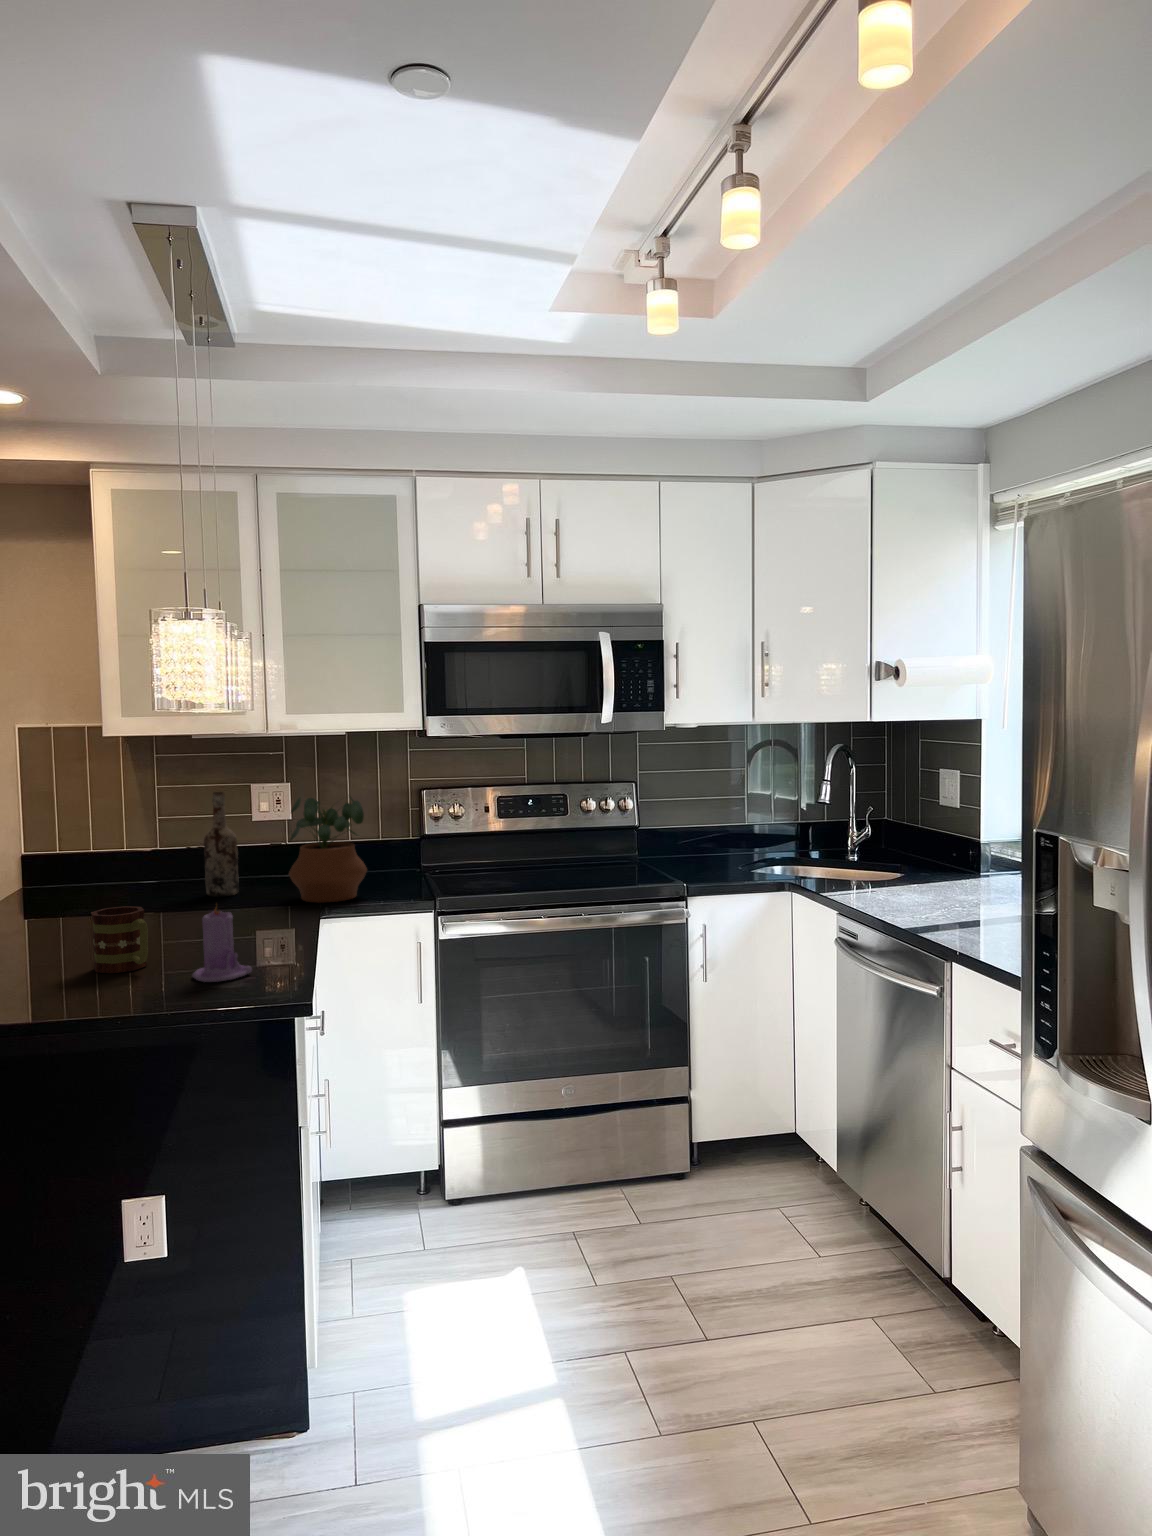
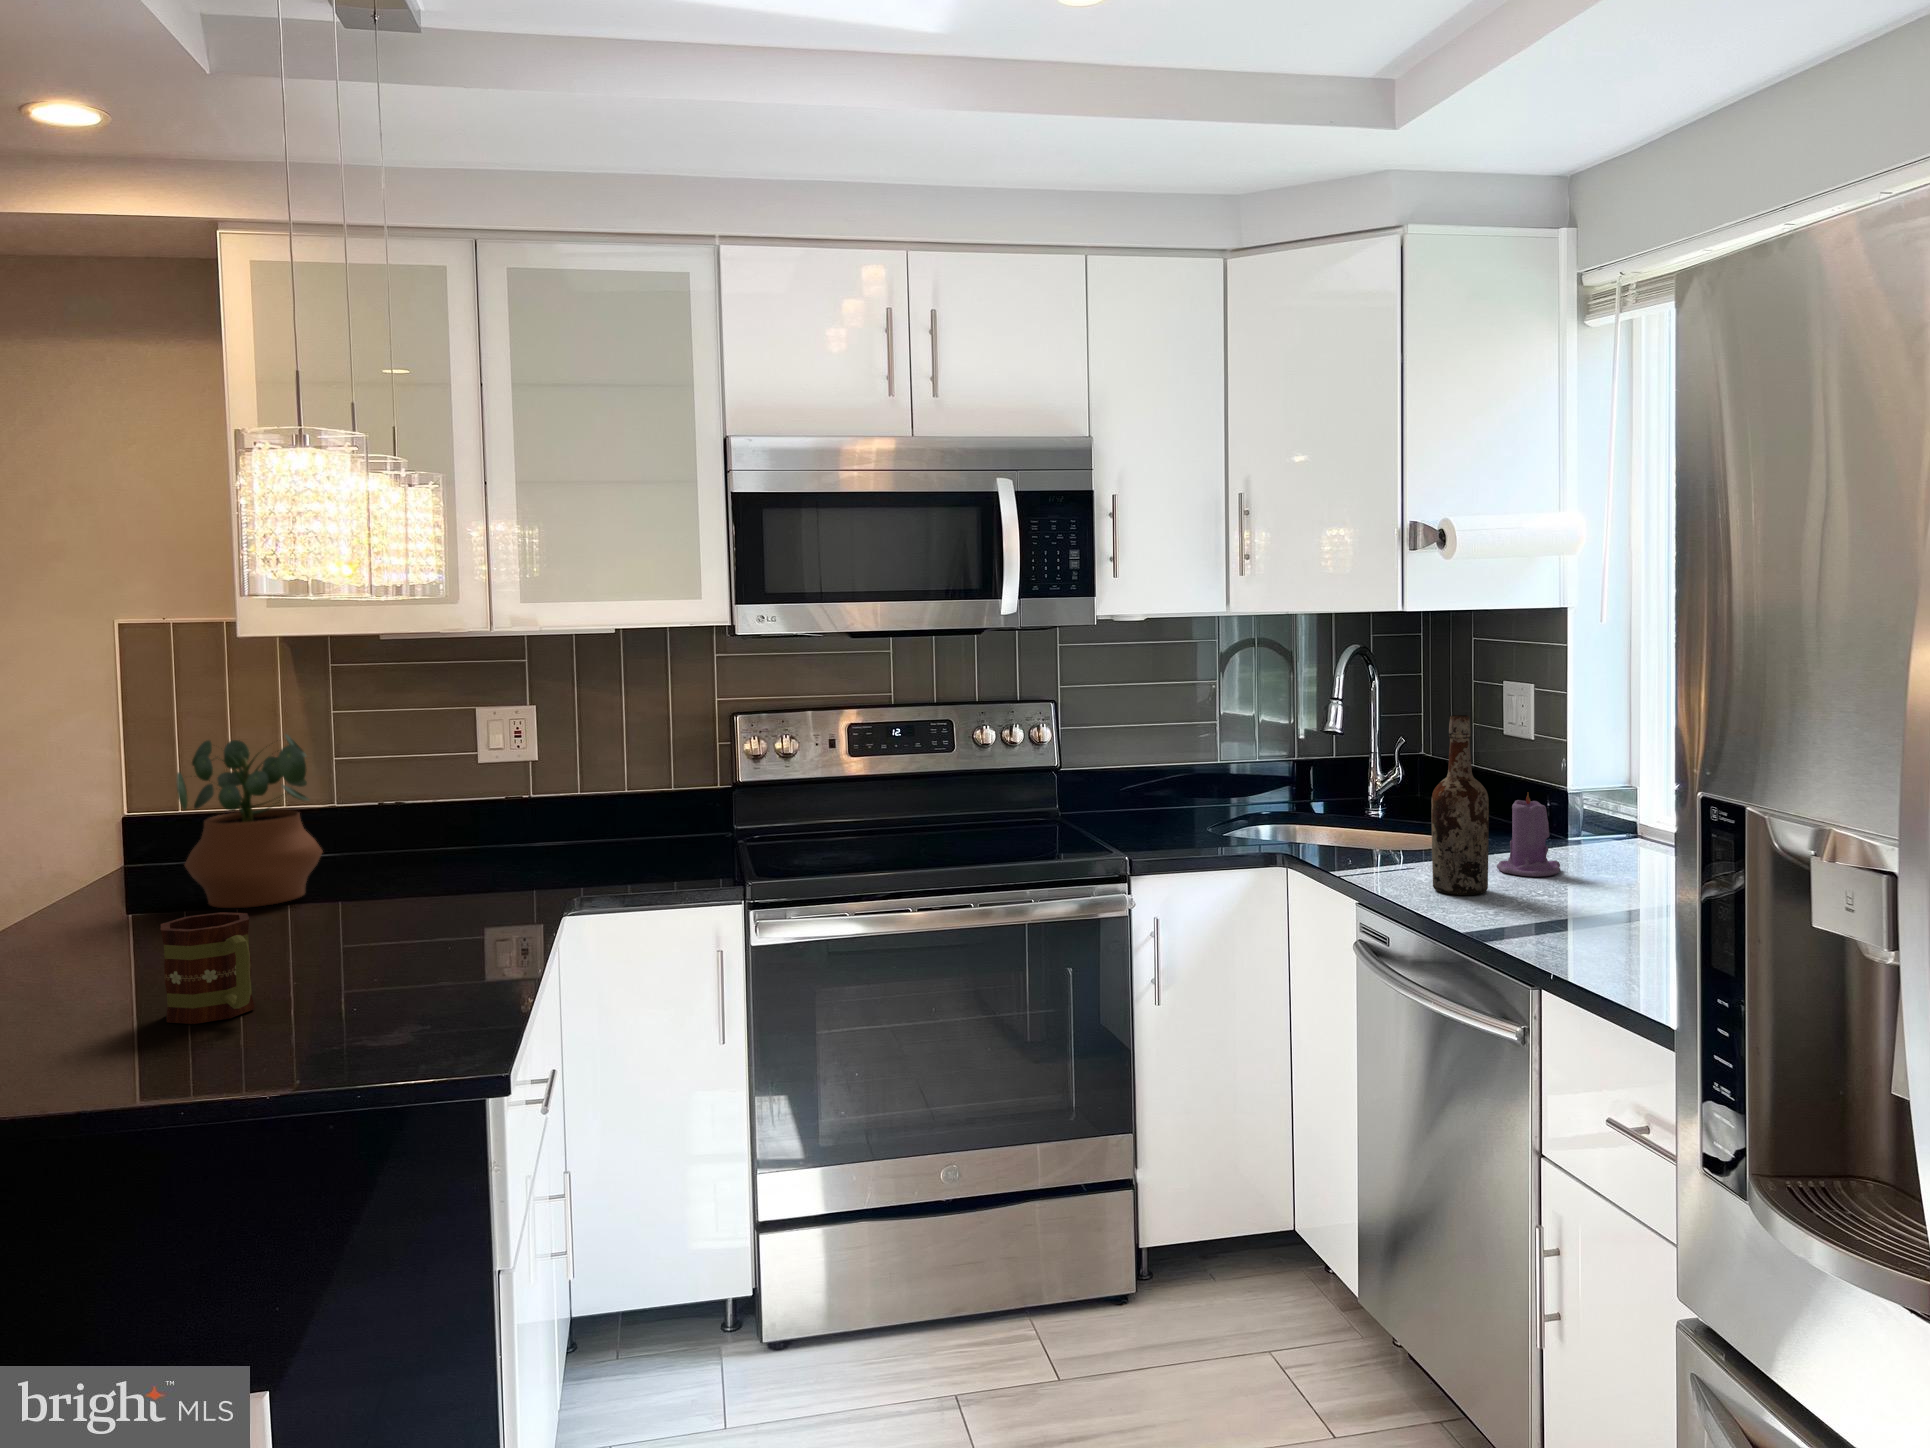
wine bottle: present [204,792,239,897] -> present [1432,715,1489,895]
potted plant: present [289,797,367,903] -> present [177,735,323,908]
candle: present [192,908,252,982] -> present [1497,794,1560,877]

